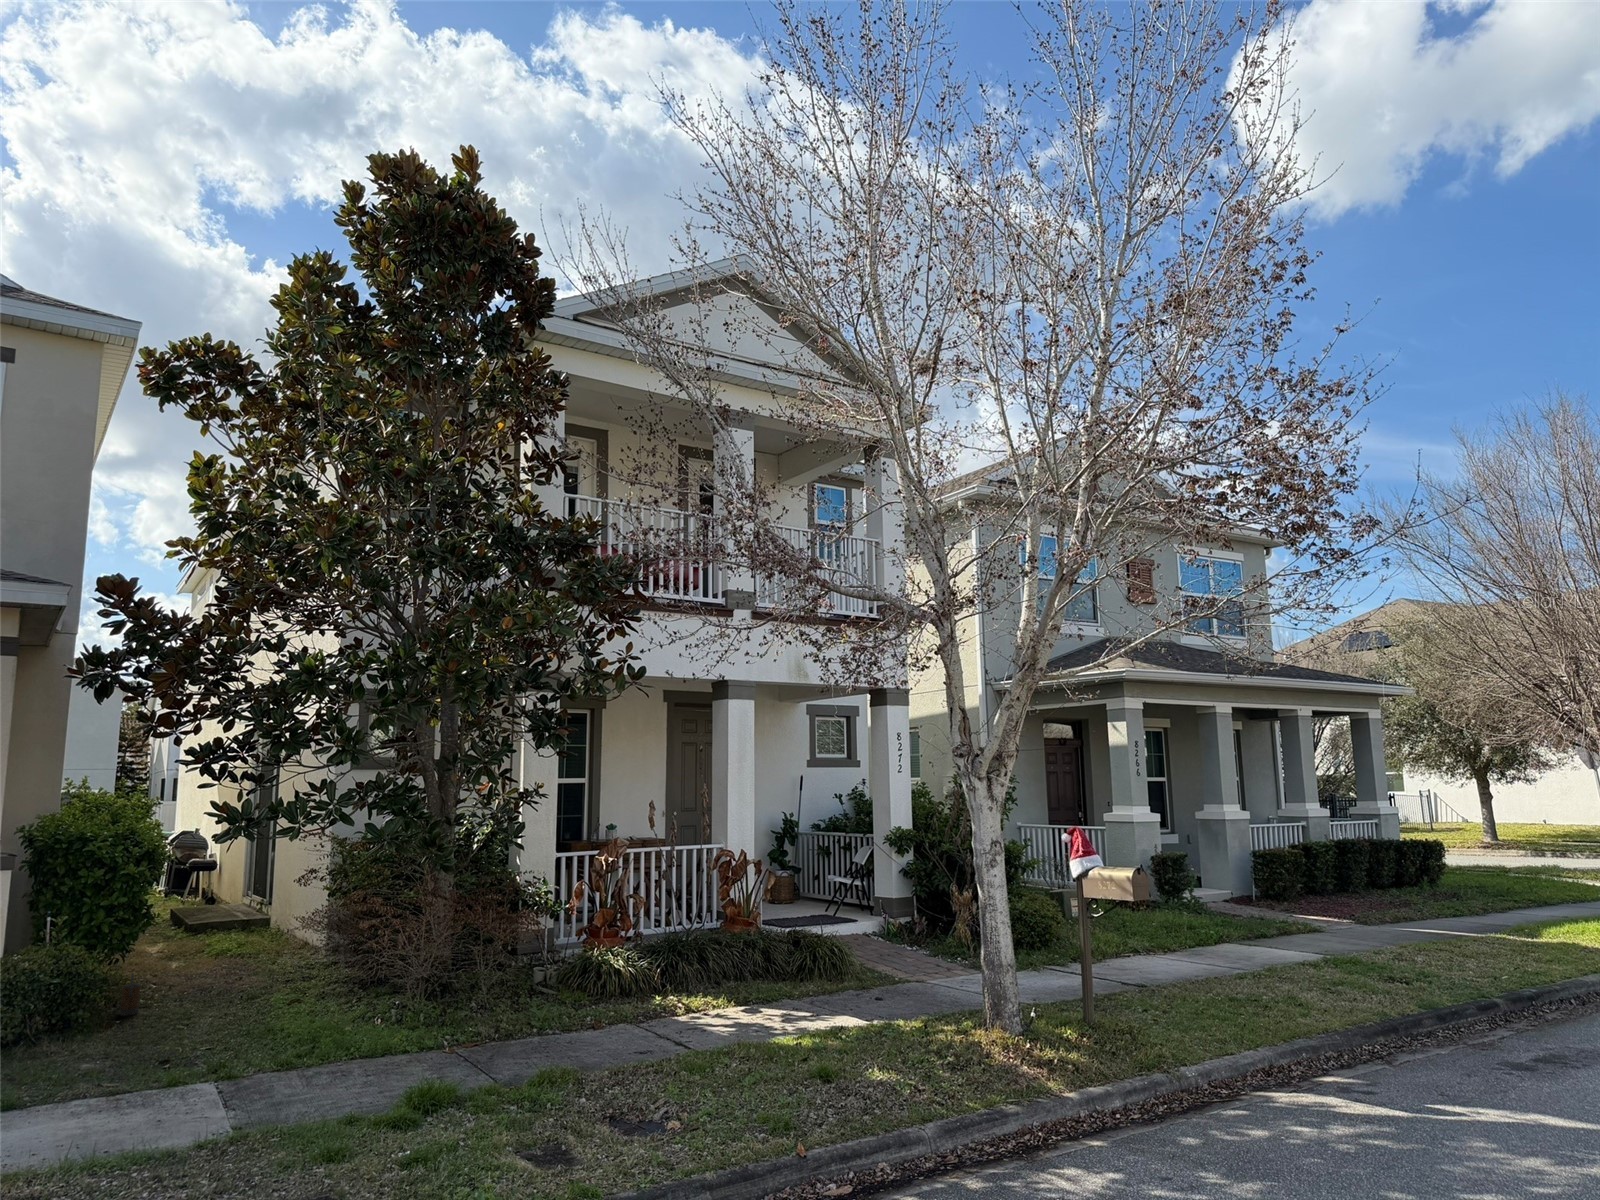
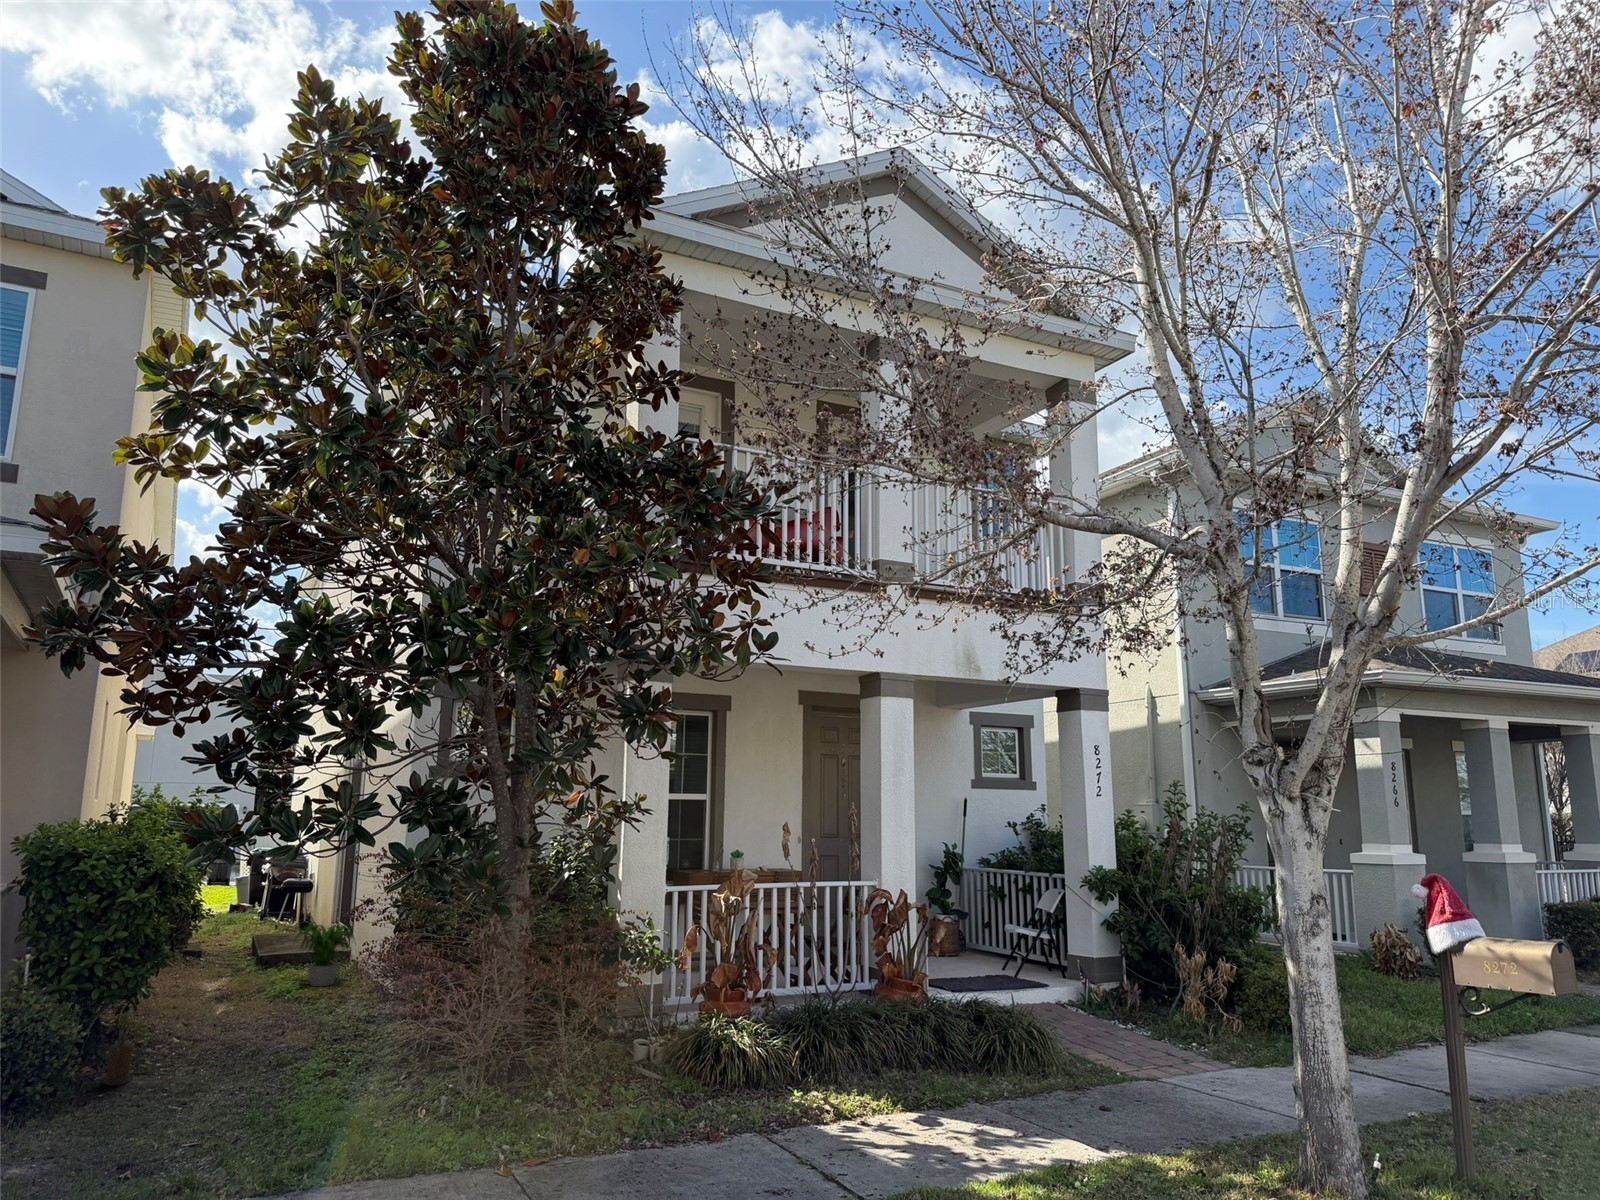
potted plant: none [235,893,290,946] -> present [295,922,354,986]

